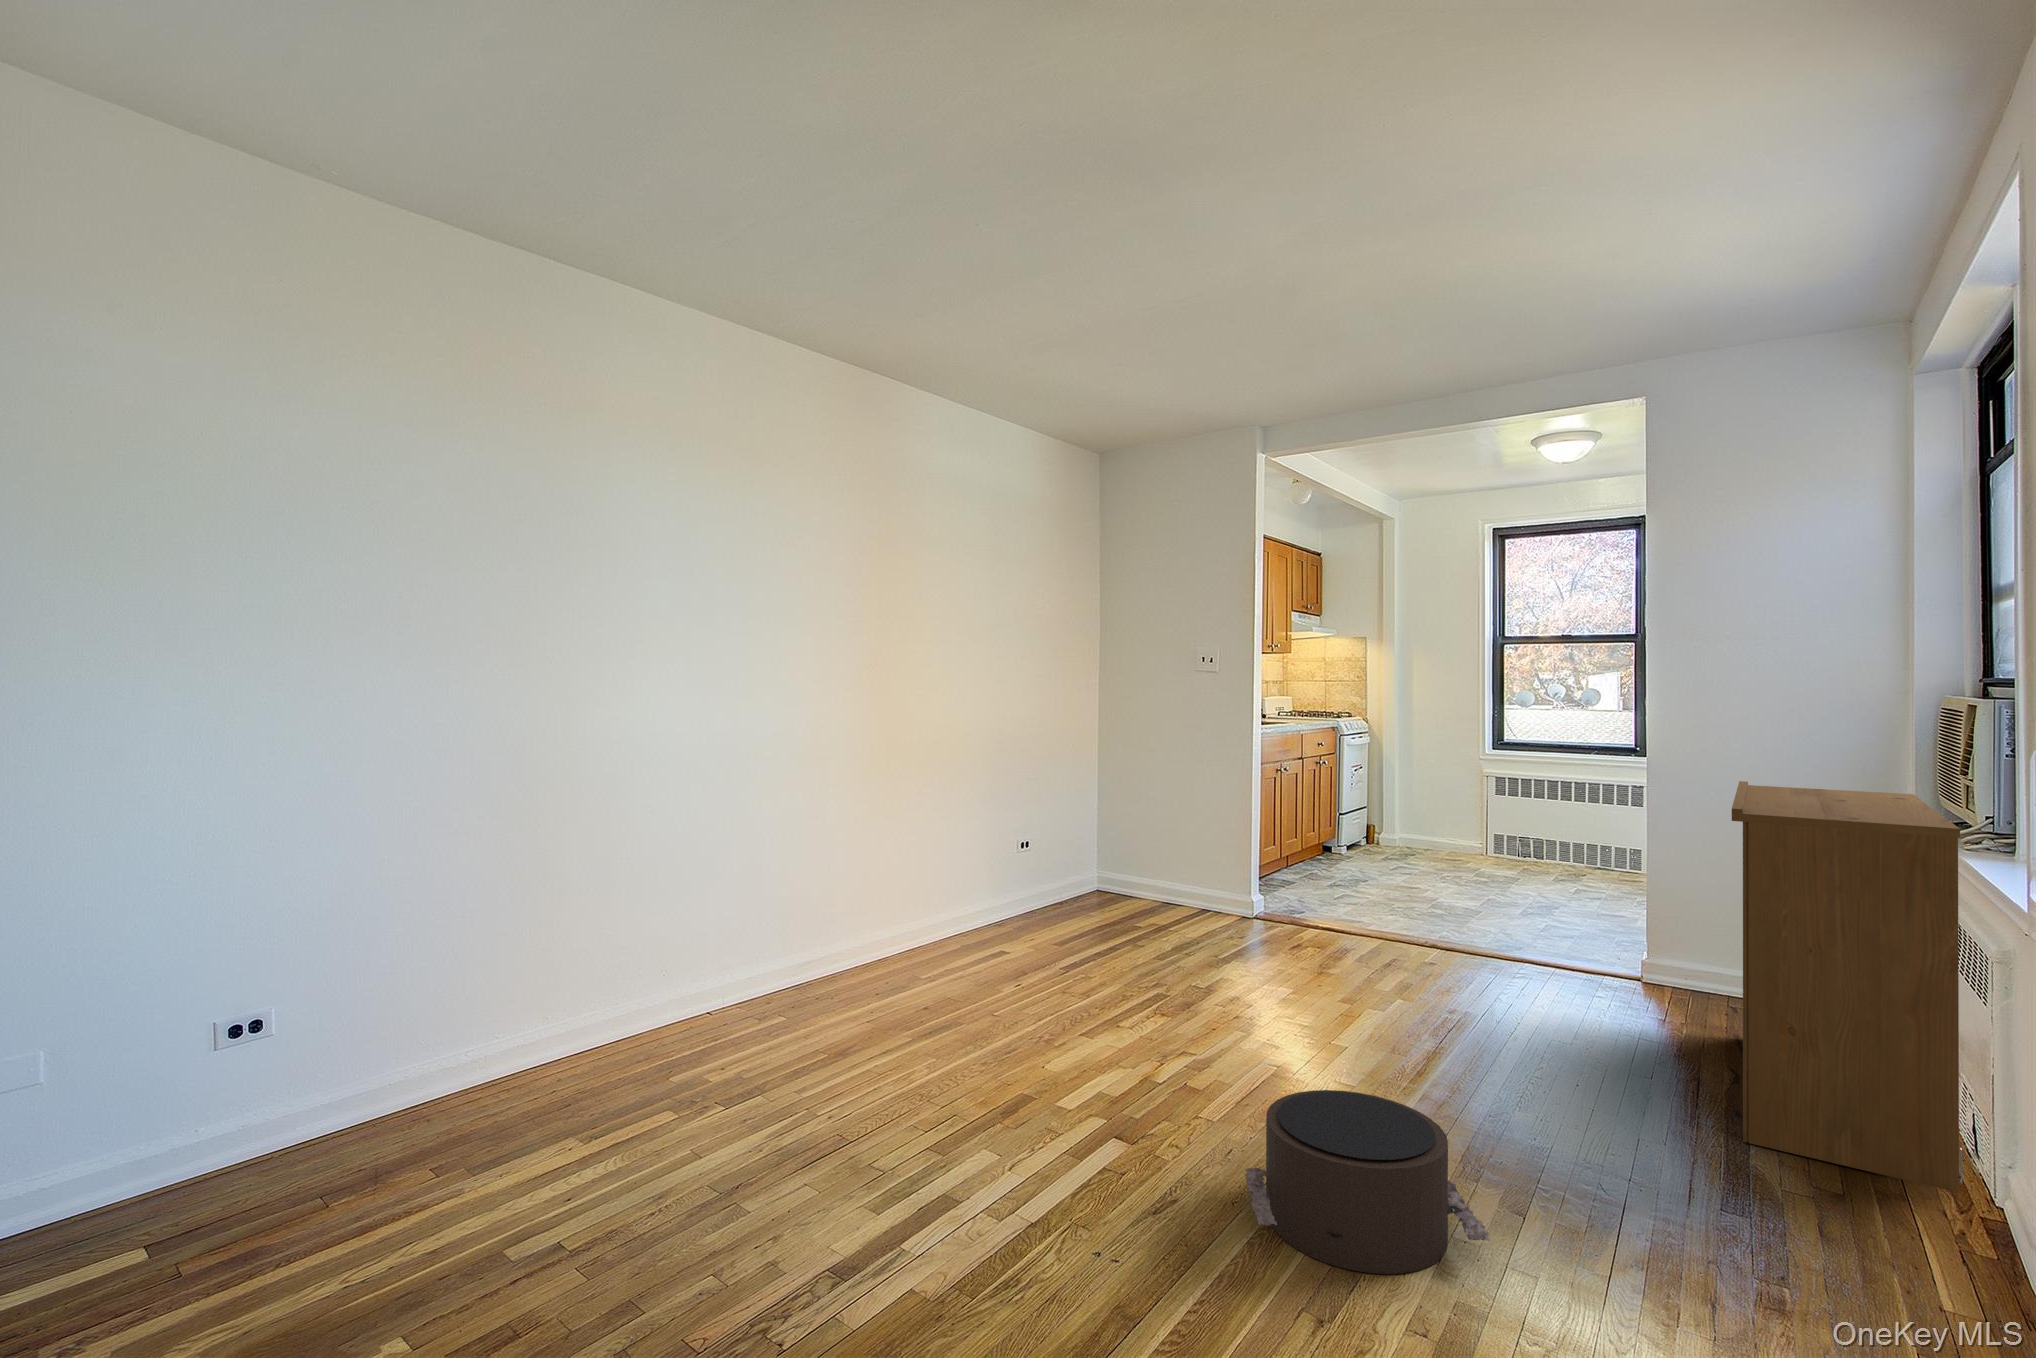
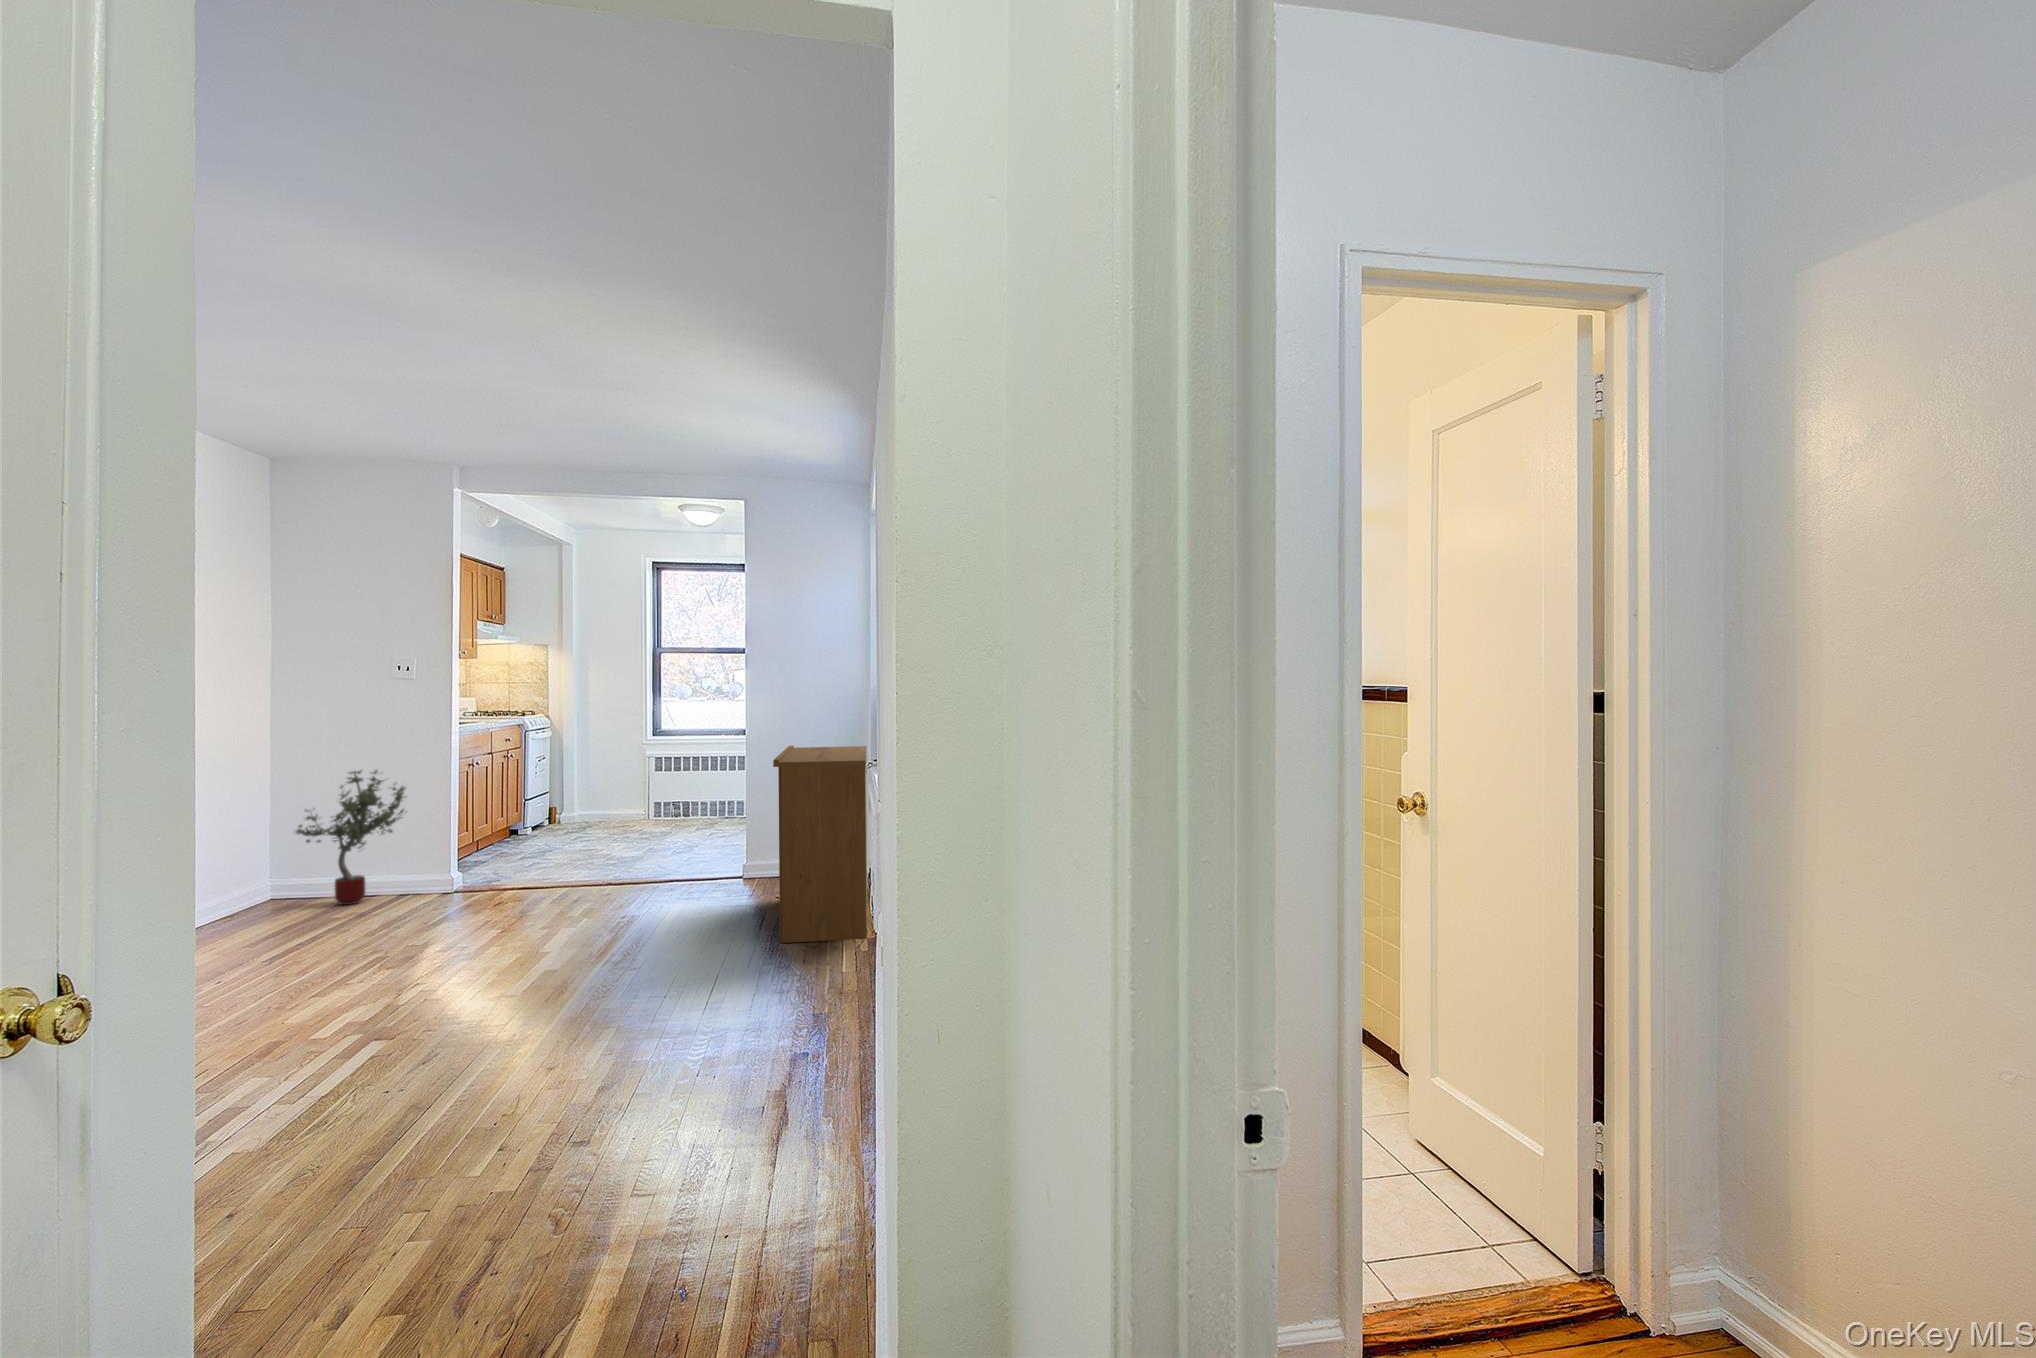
potted tree: none [1107,767,1208,913] -> present [296,770,407,905]
pouf: present [1245,1090,1490,1274] -> none [486,956,643,1051]

